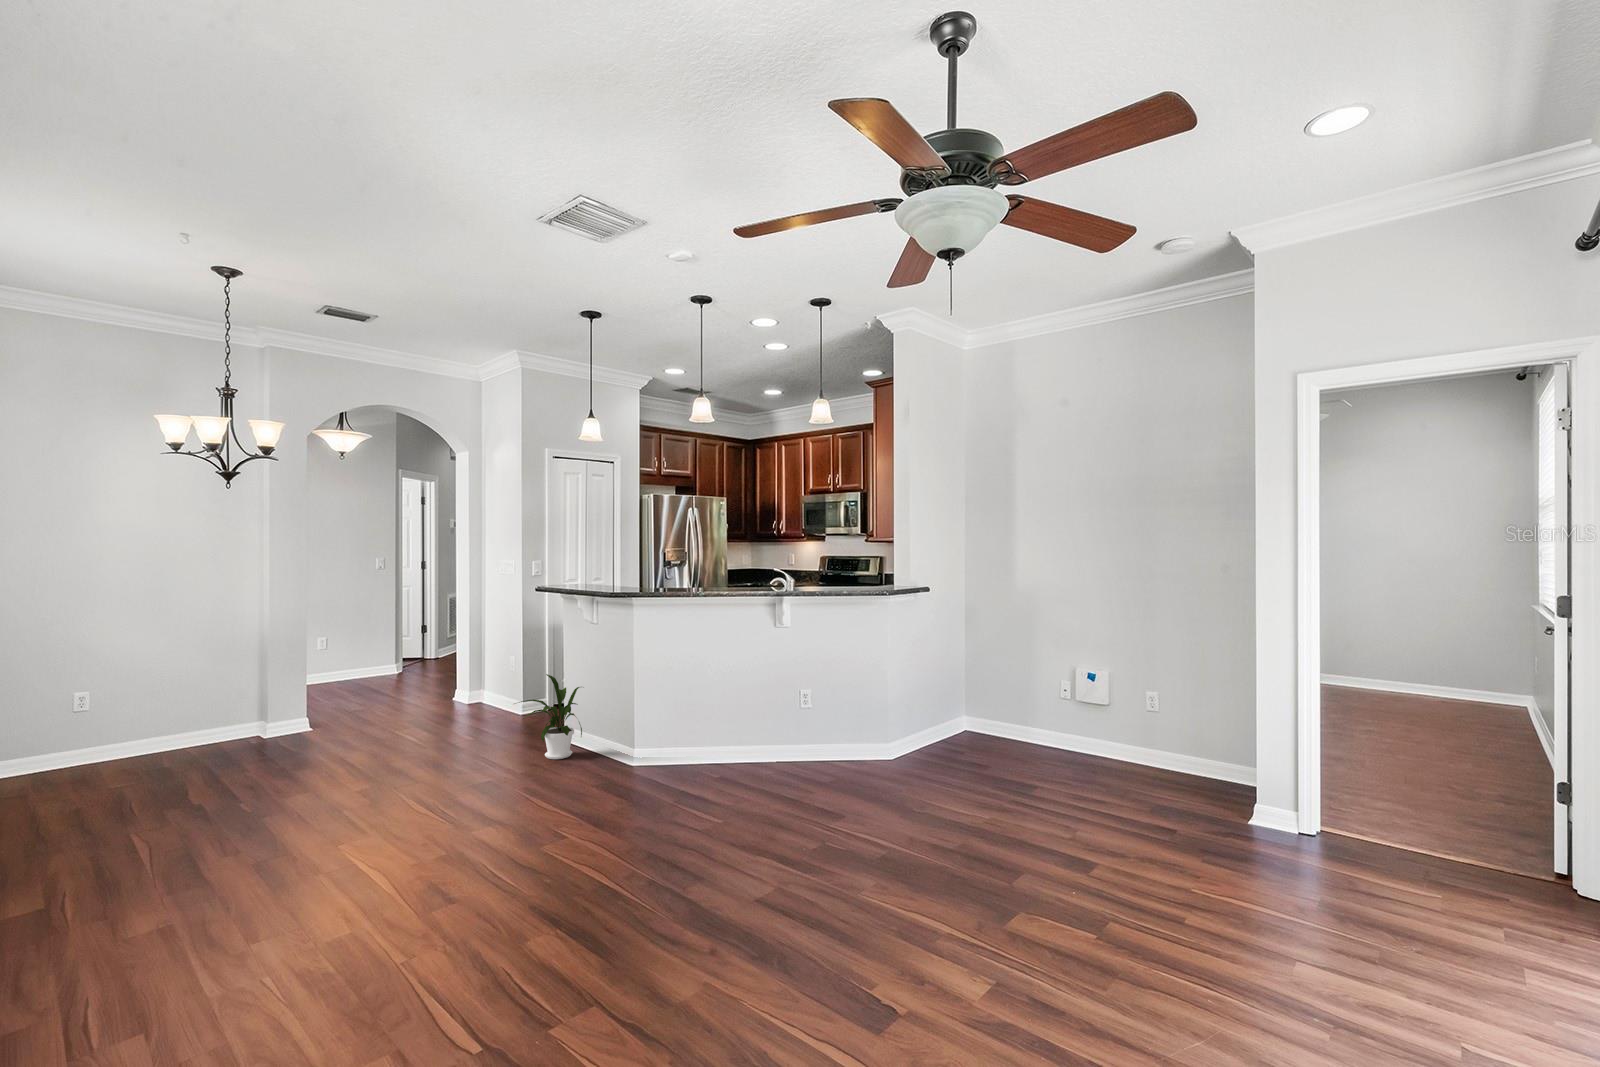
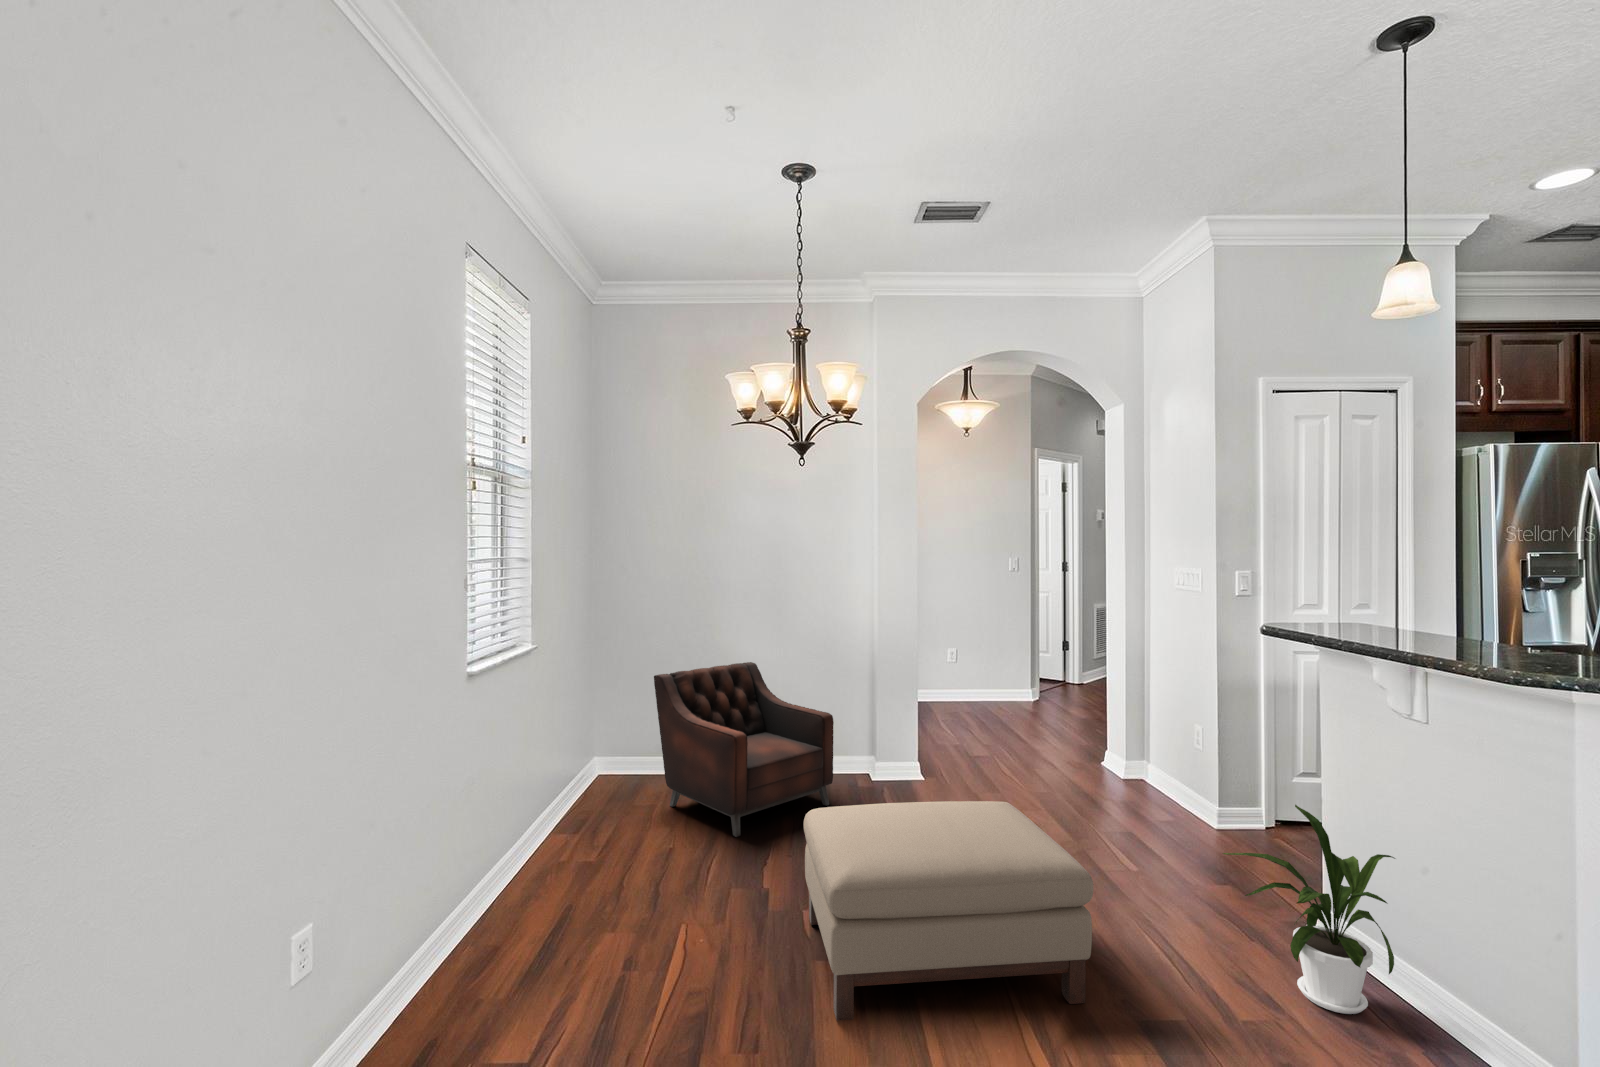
armchair: none [35,659,238,788] -> present [654,662,834,837]
ottoman: none [248,705,446,825] -> present [804,801,1094,1020]

